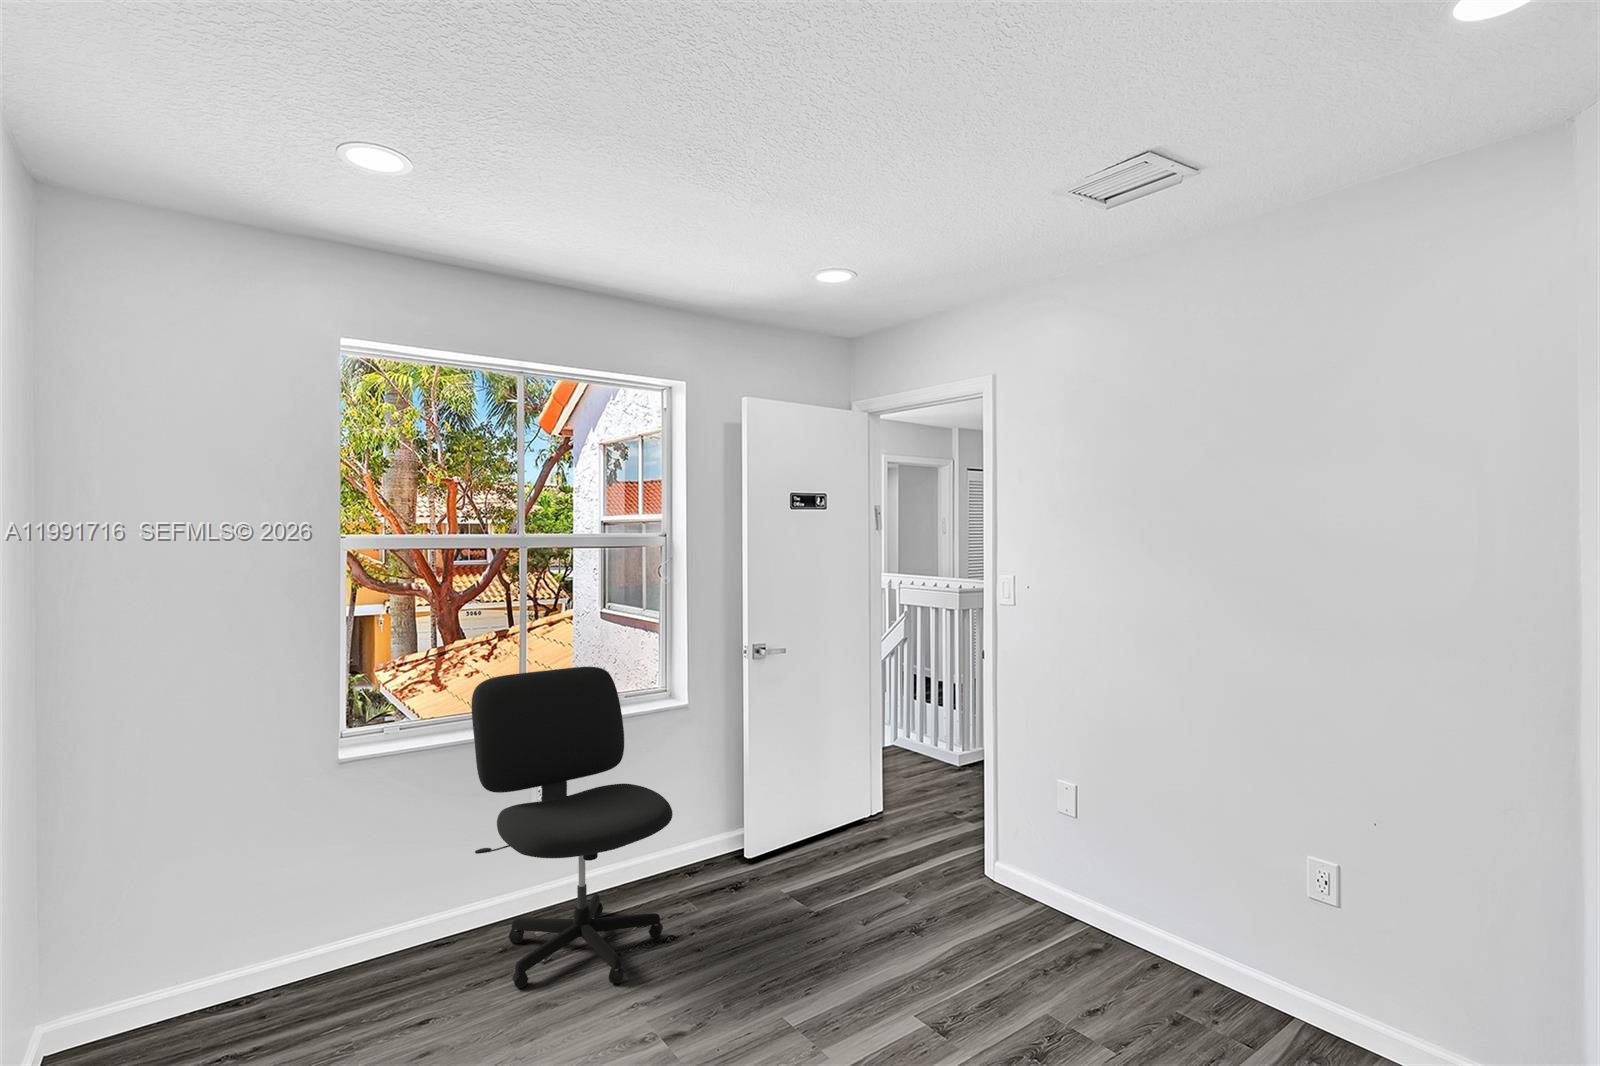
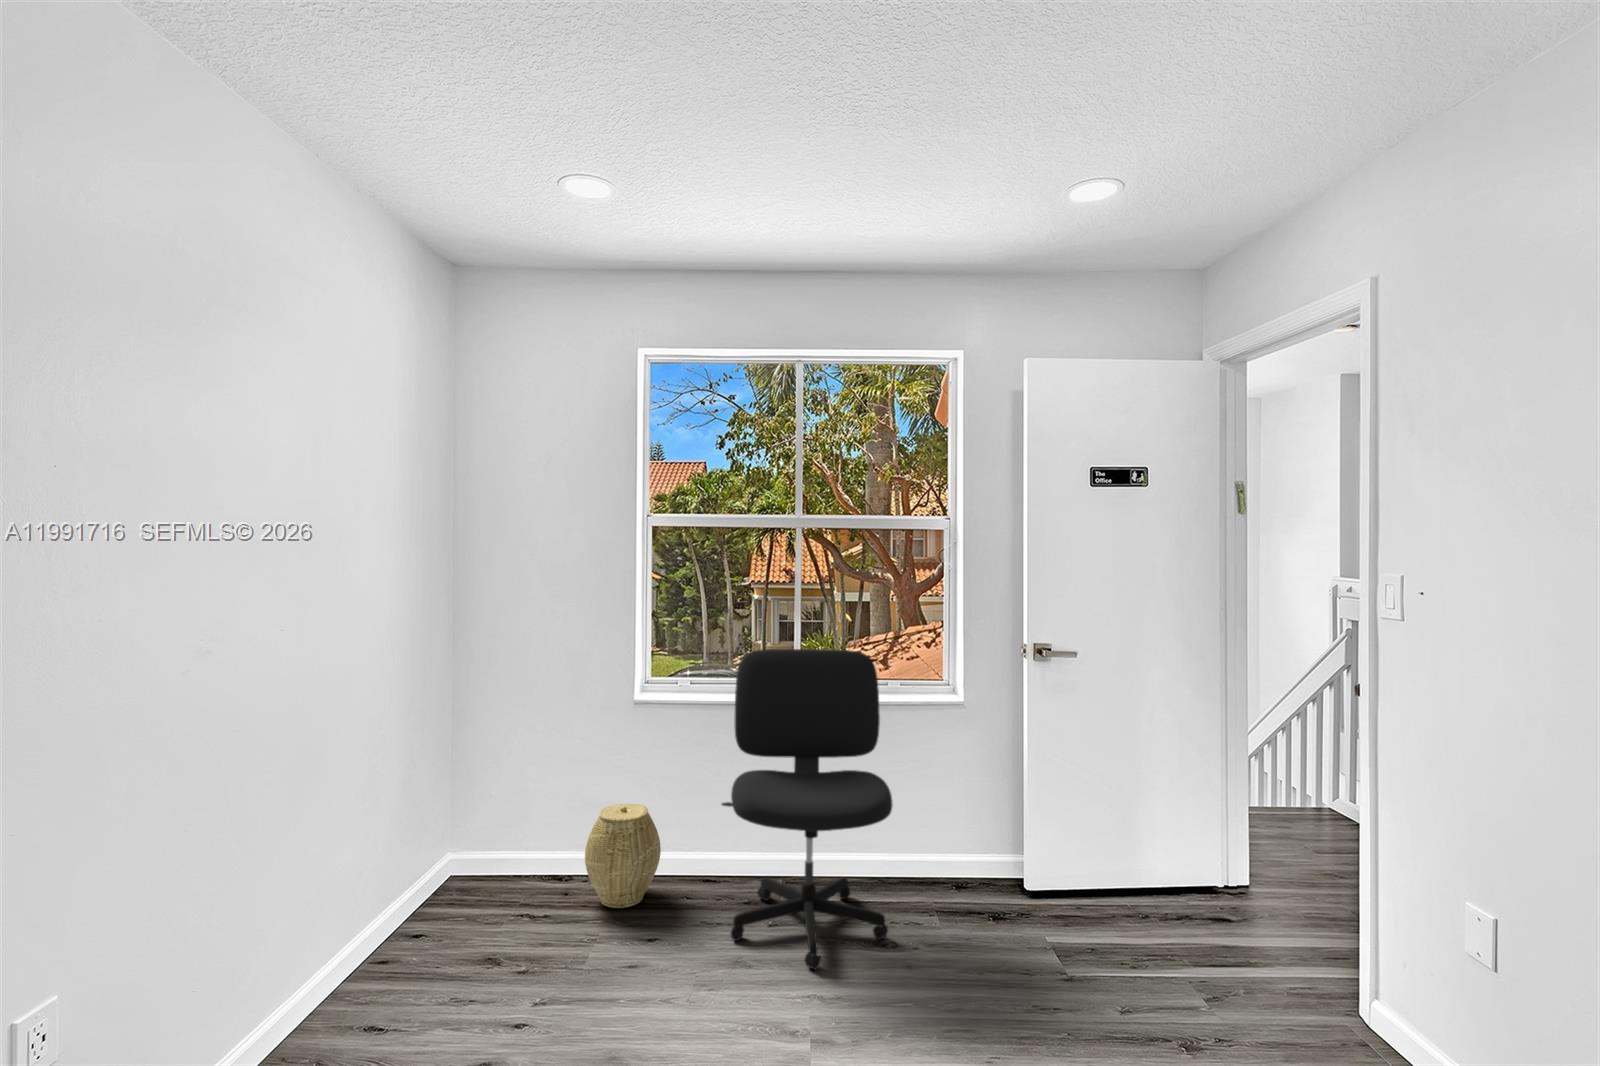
woven basket: none [293,881,395,1011] -> present [585,804,661,908]

